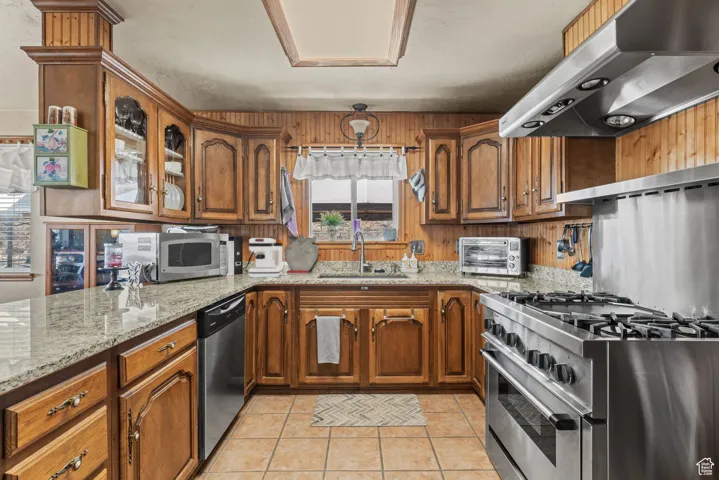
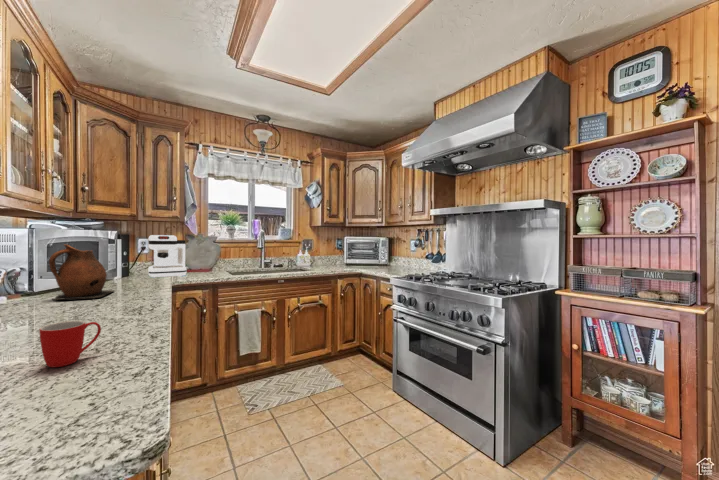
ceramic pitcher: none [162,245,206,289] -> present [49,245,114,300]
mug: none [88,292,125,321] -> present [40,321,101,367]

